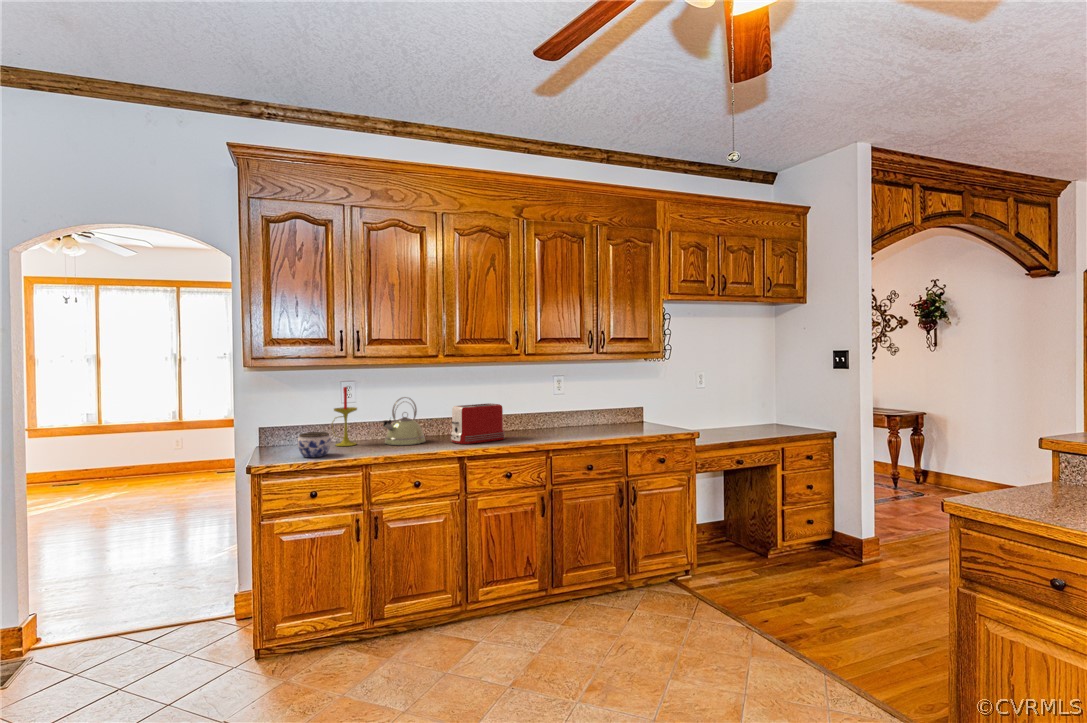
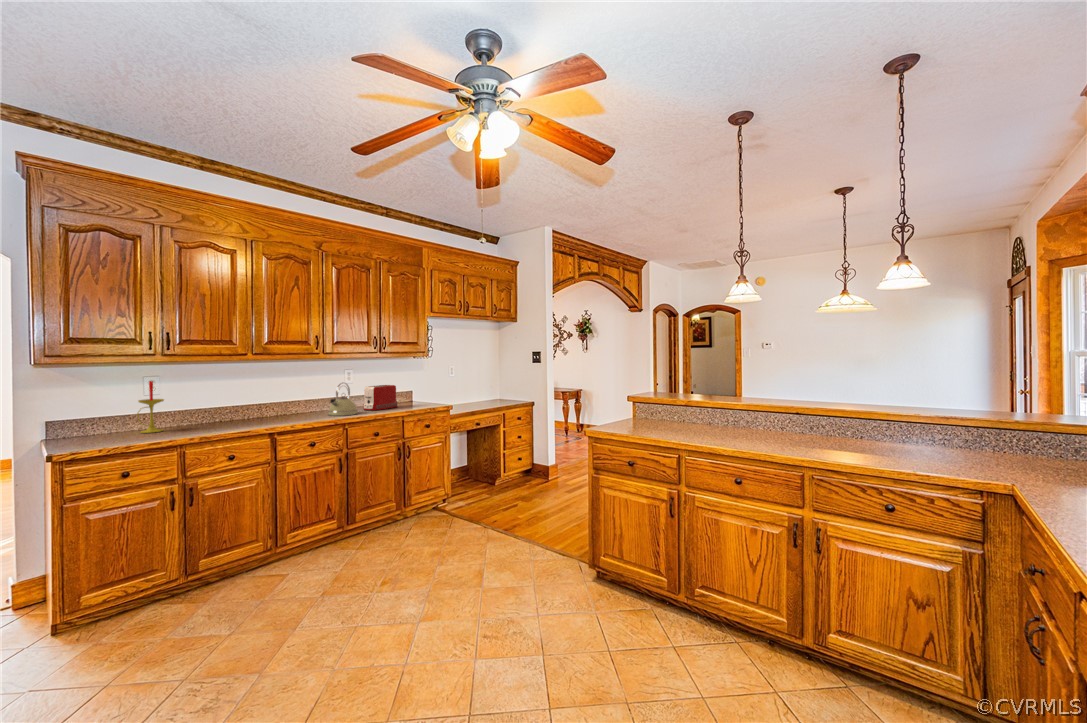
kettle: present [383,397,425,445] -> present [328,383,358,416]
toaster: present [451,403,505,444] -> present [363,385,398,411]
jar: present [298,432,331,458] -> none [105,420,142,443]

